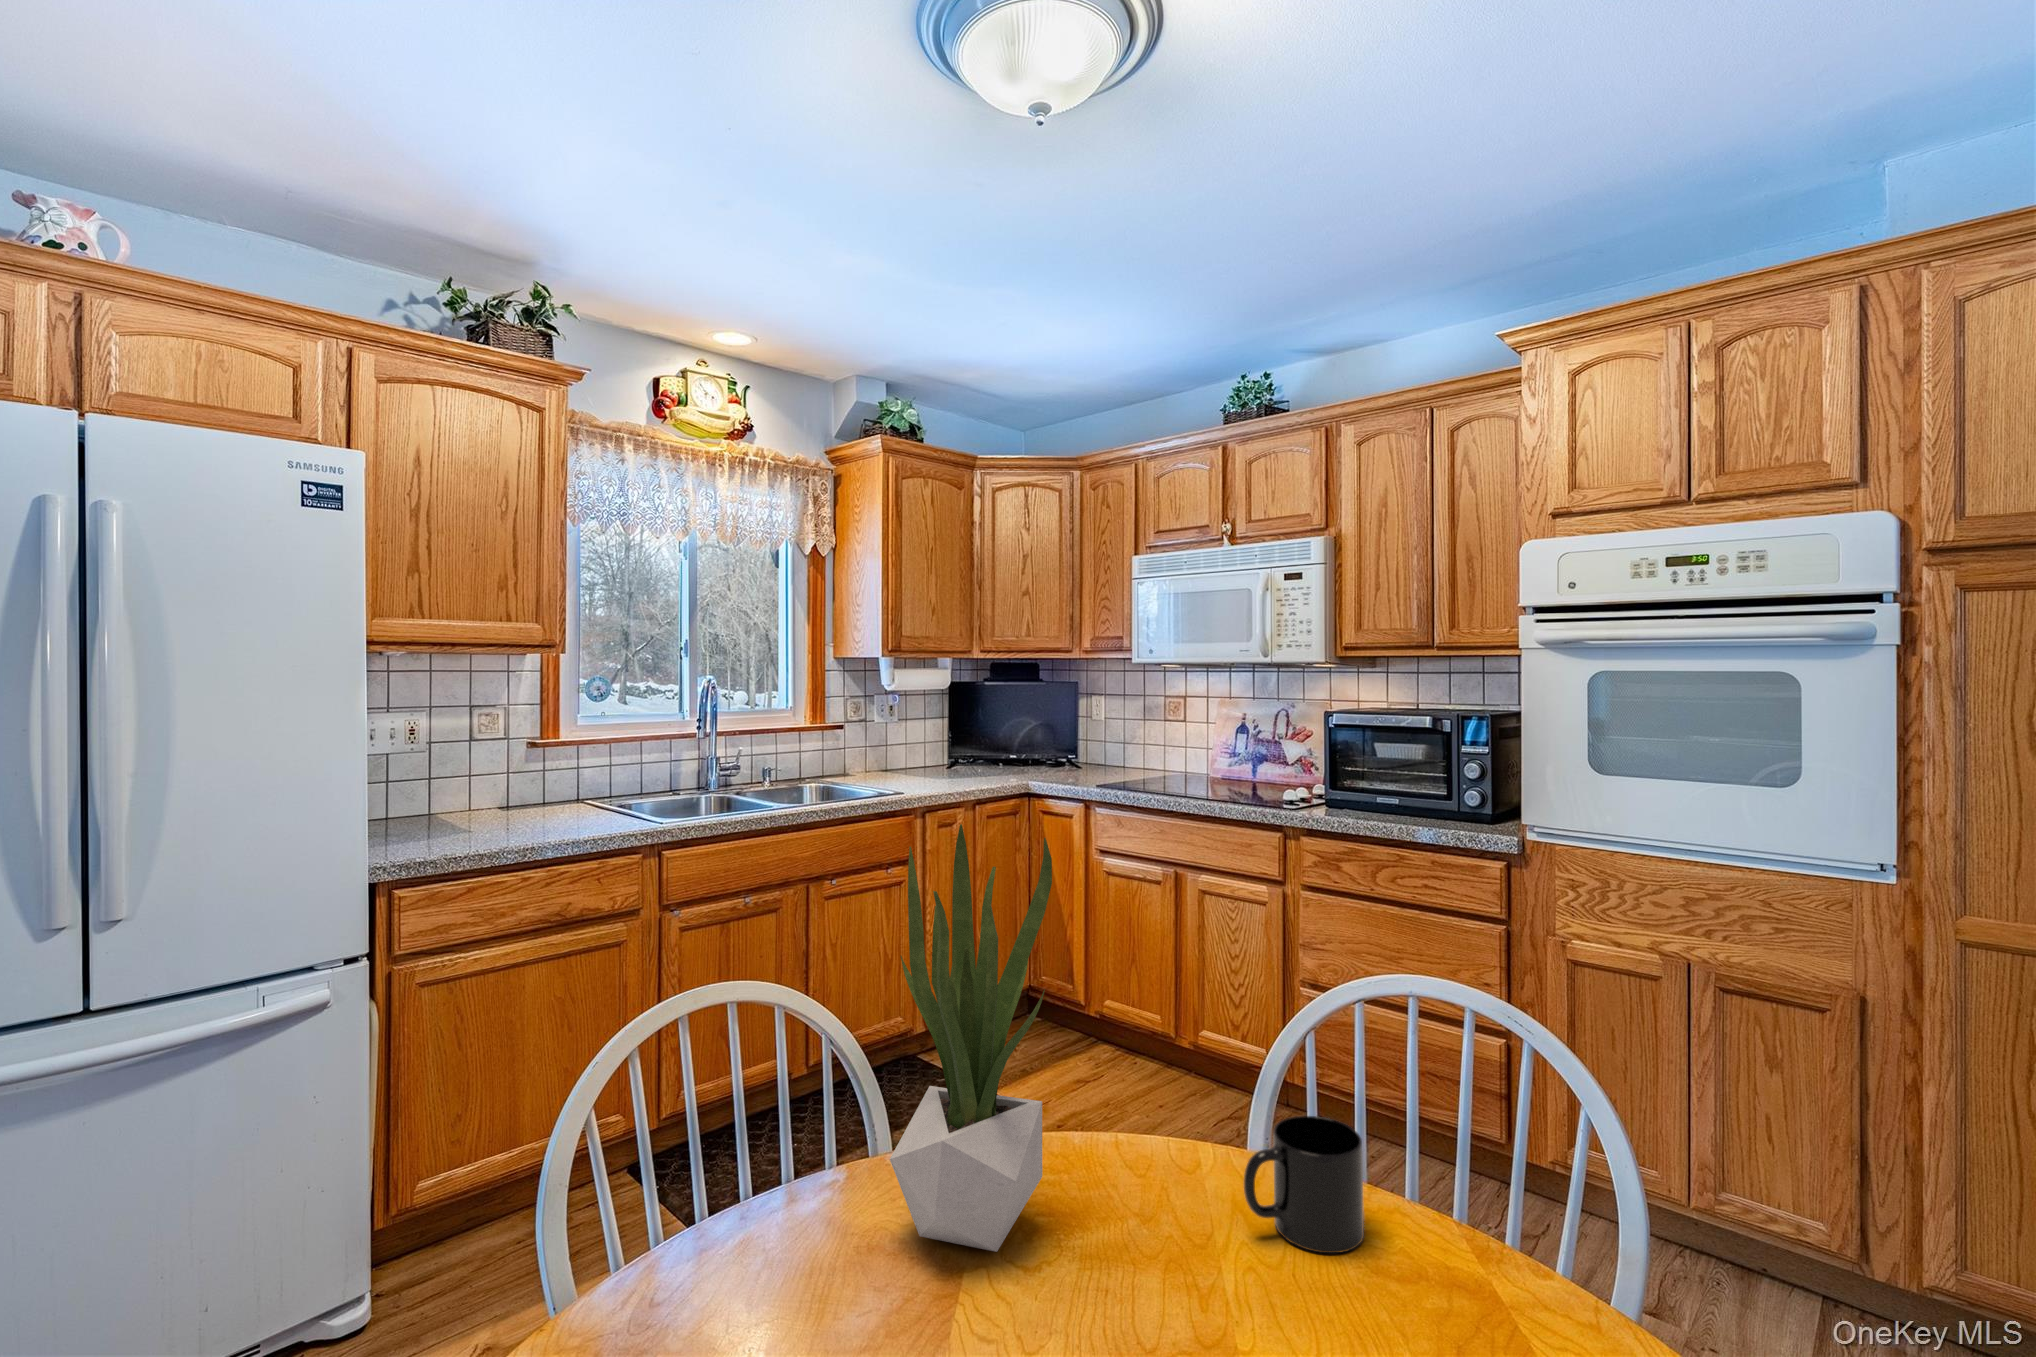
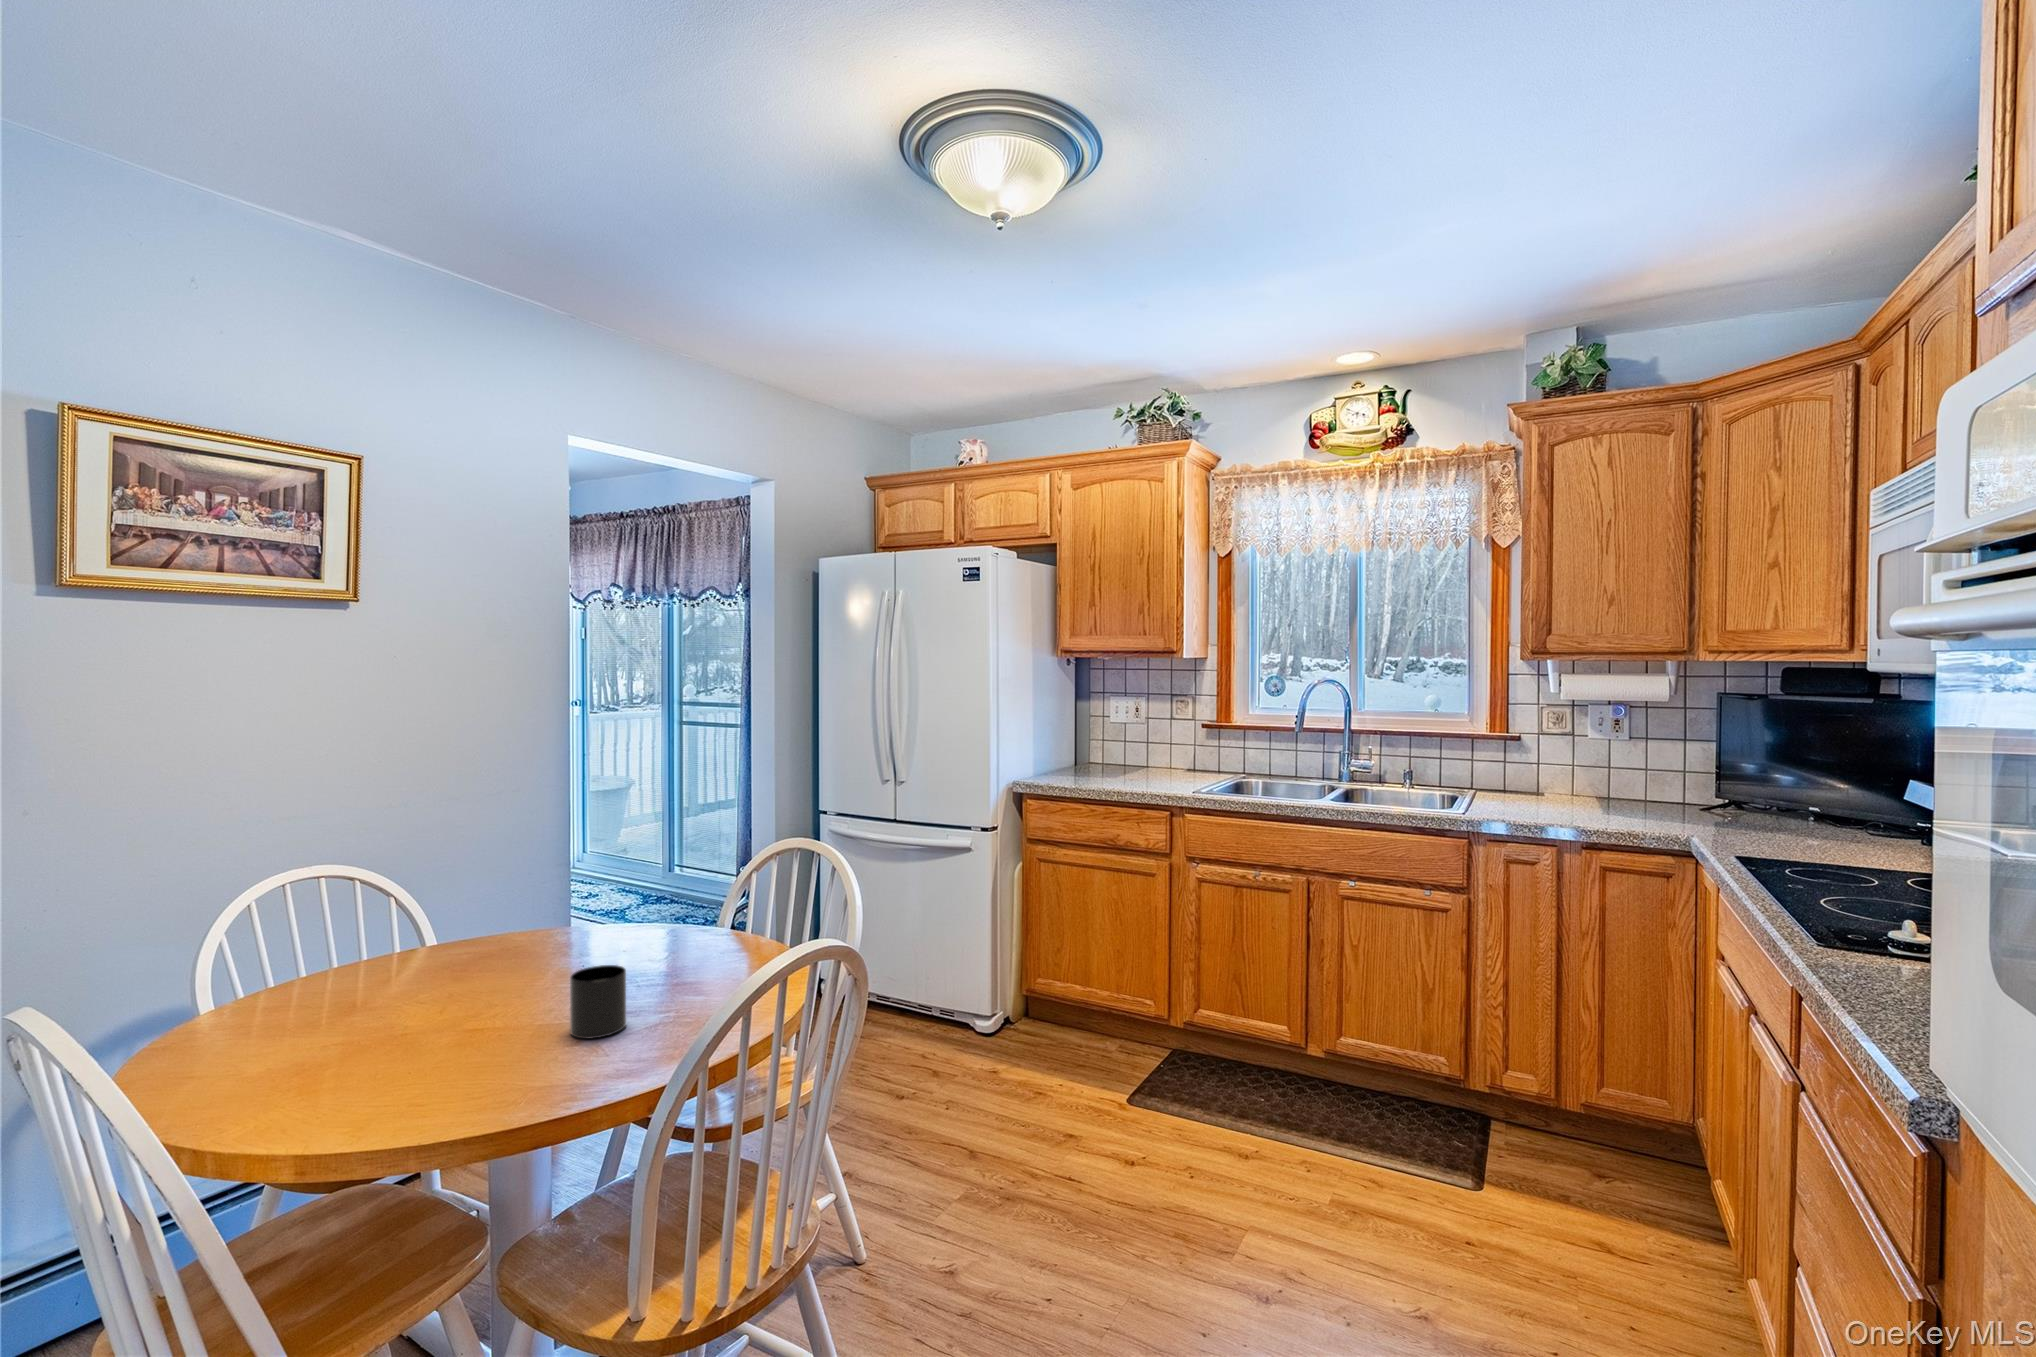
potted plant: present [890,824,1052,1252] -> none [593,767,684,967]

